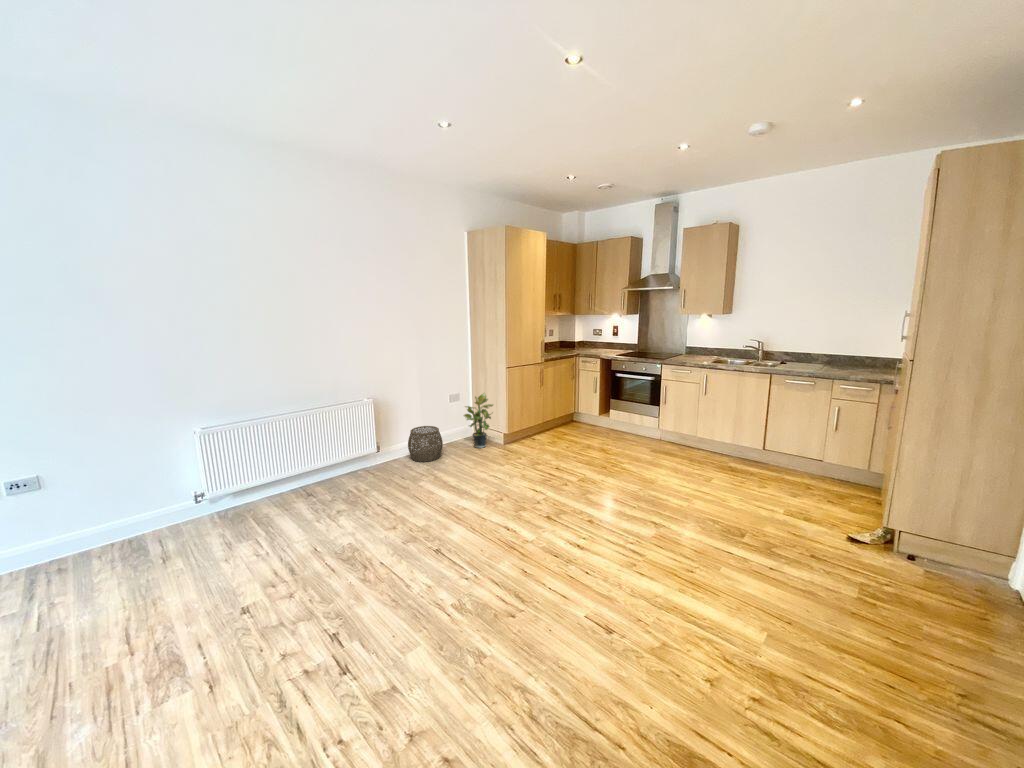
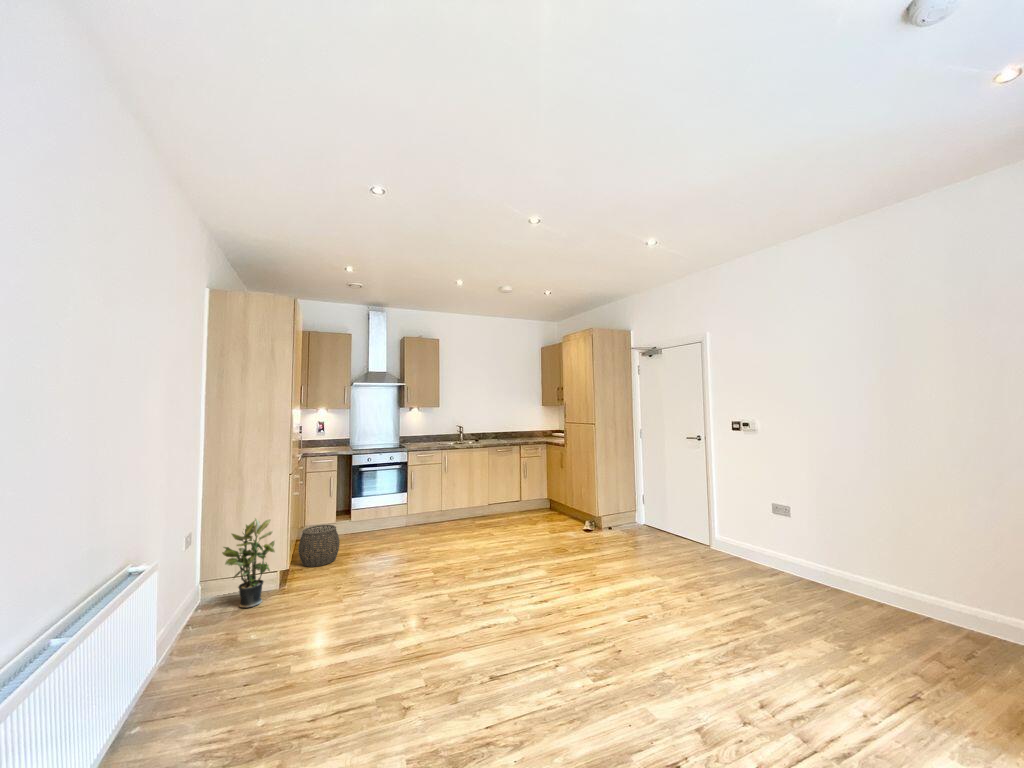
woven basket: present [408,426,443,462] -> present [298,525,340,567]

